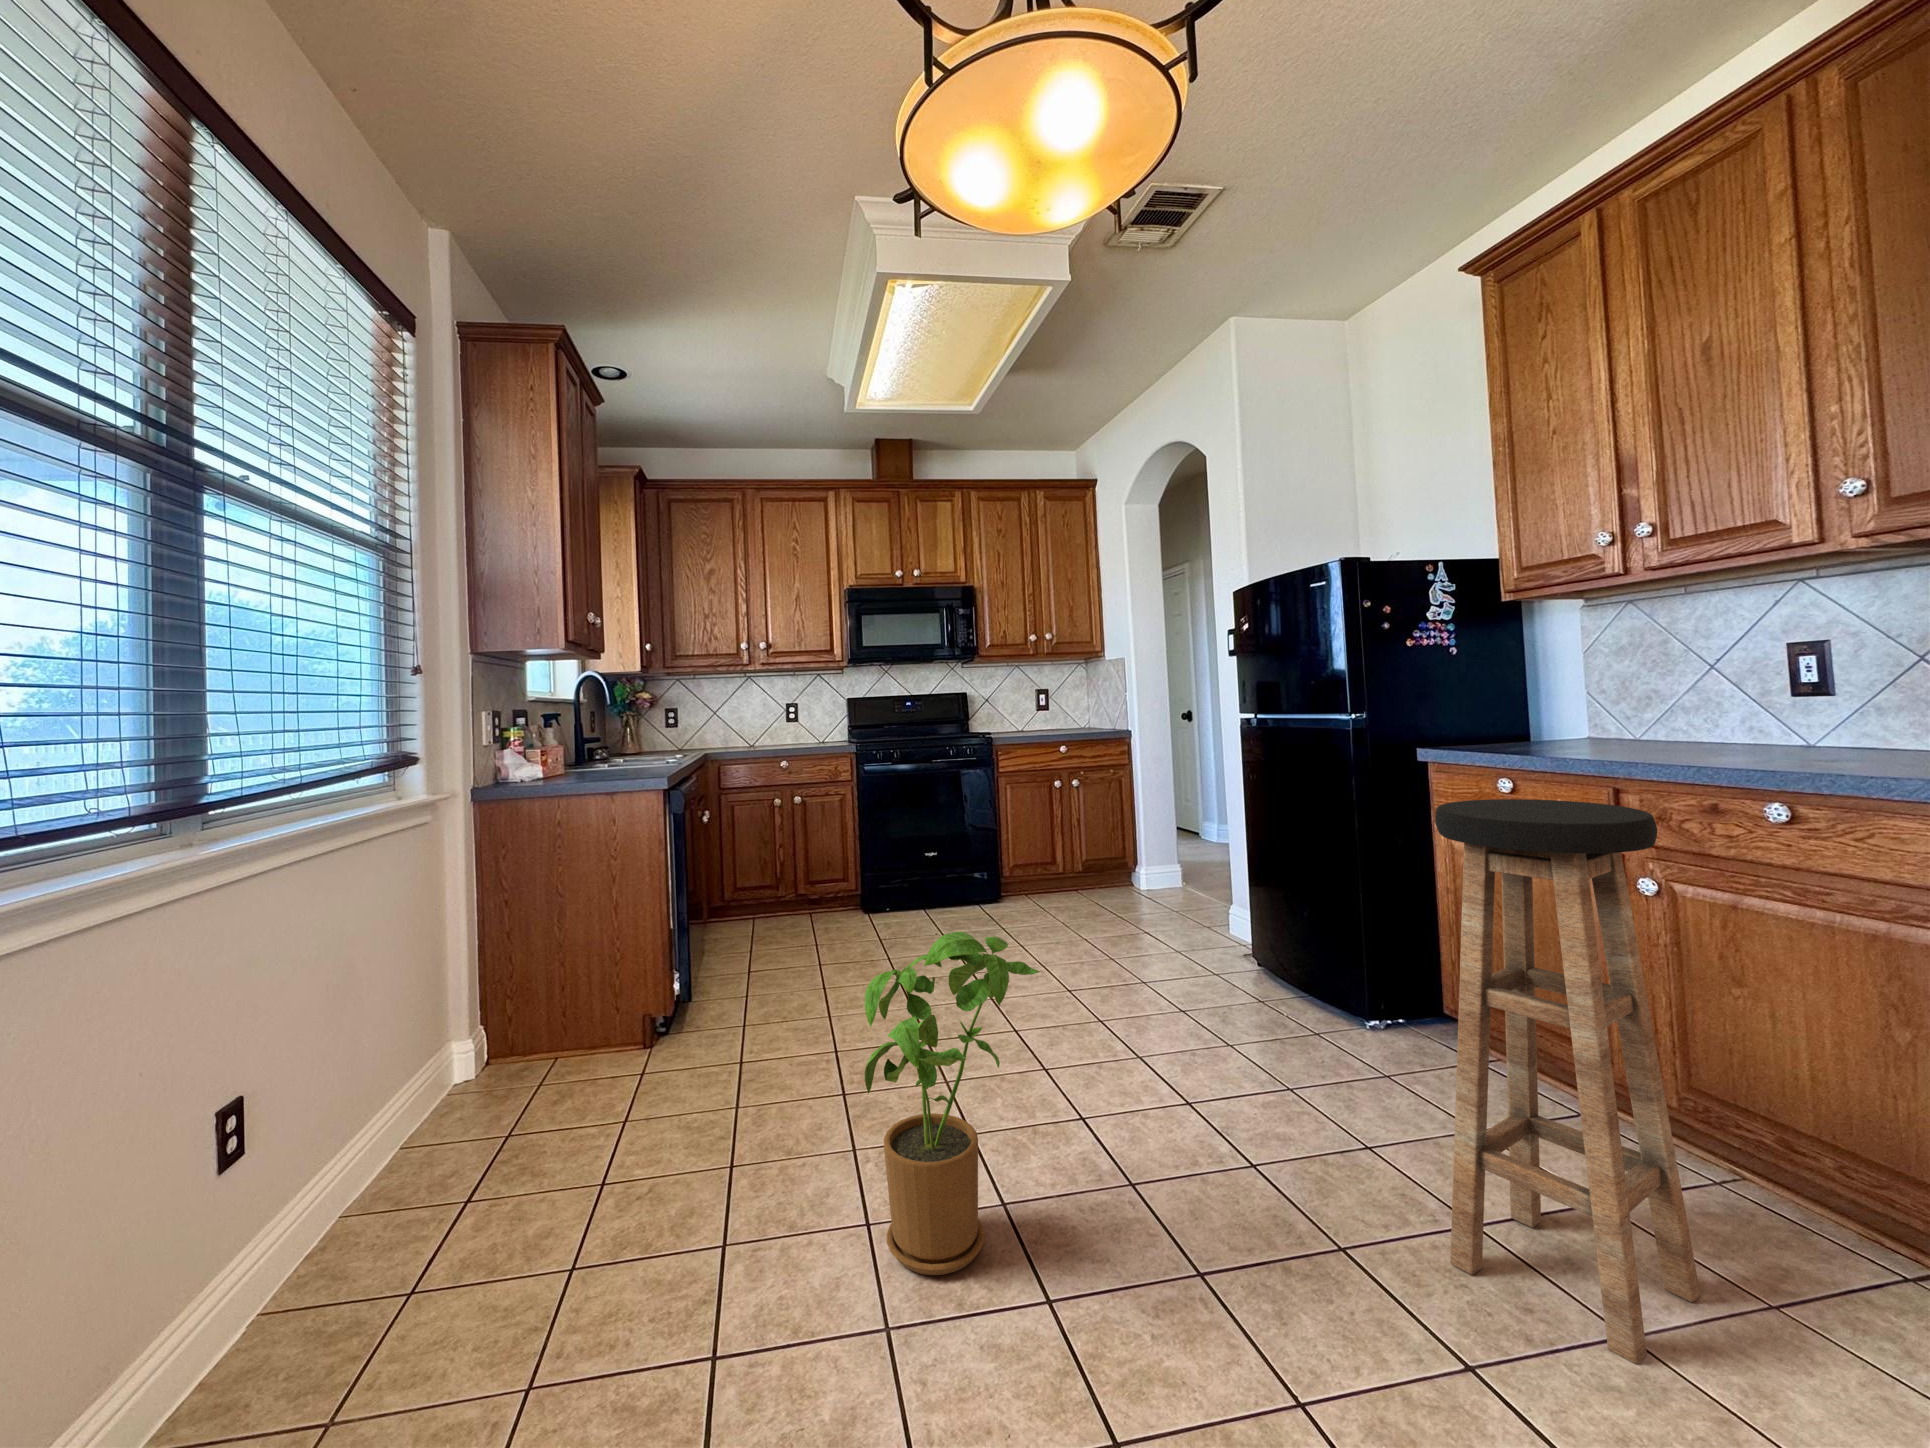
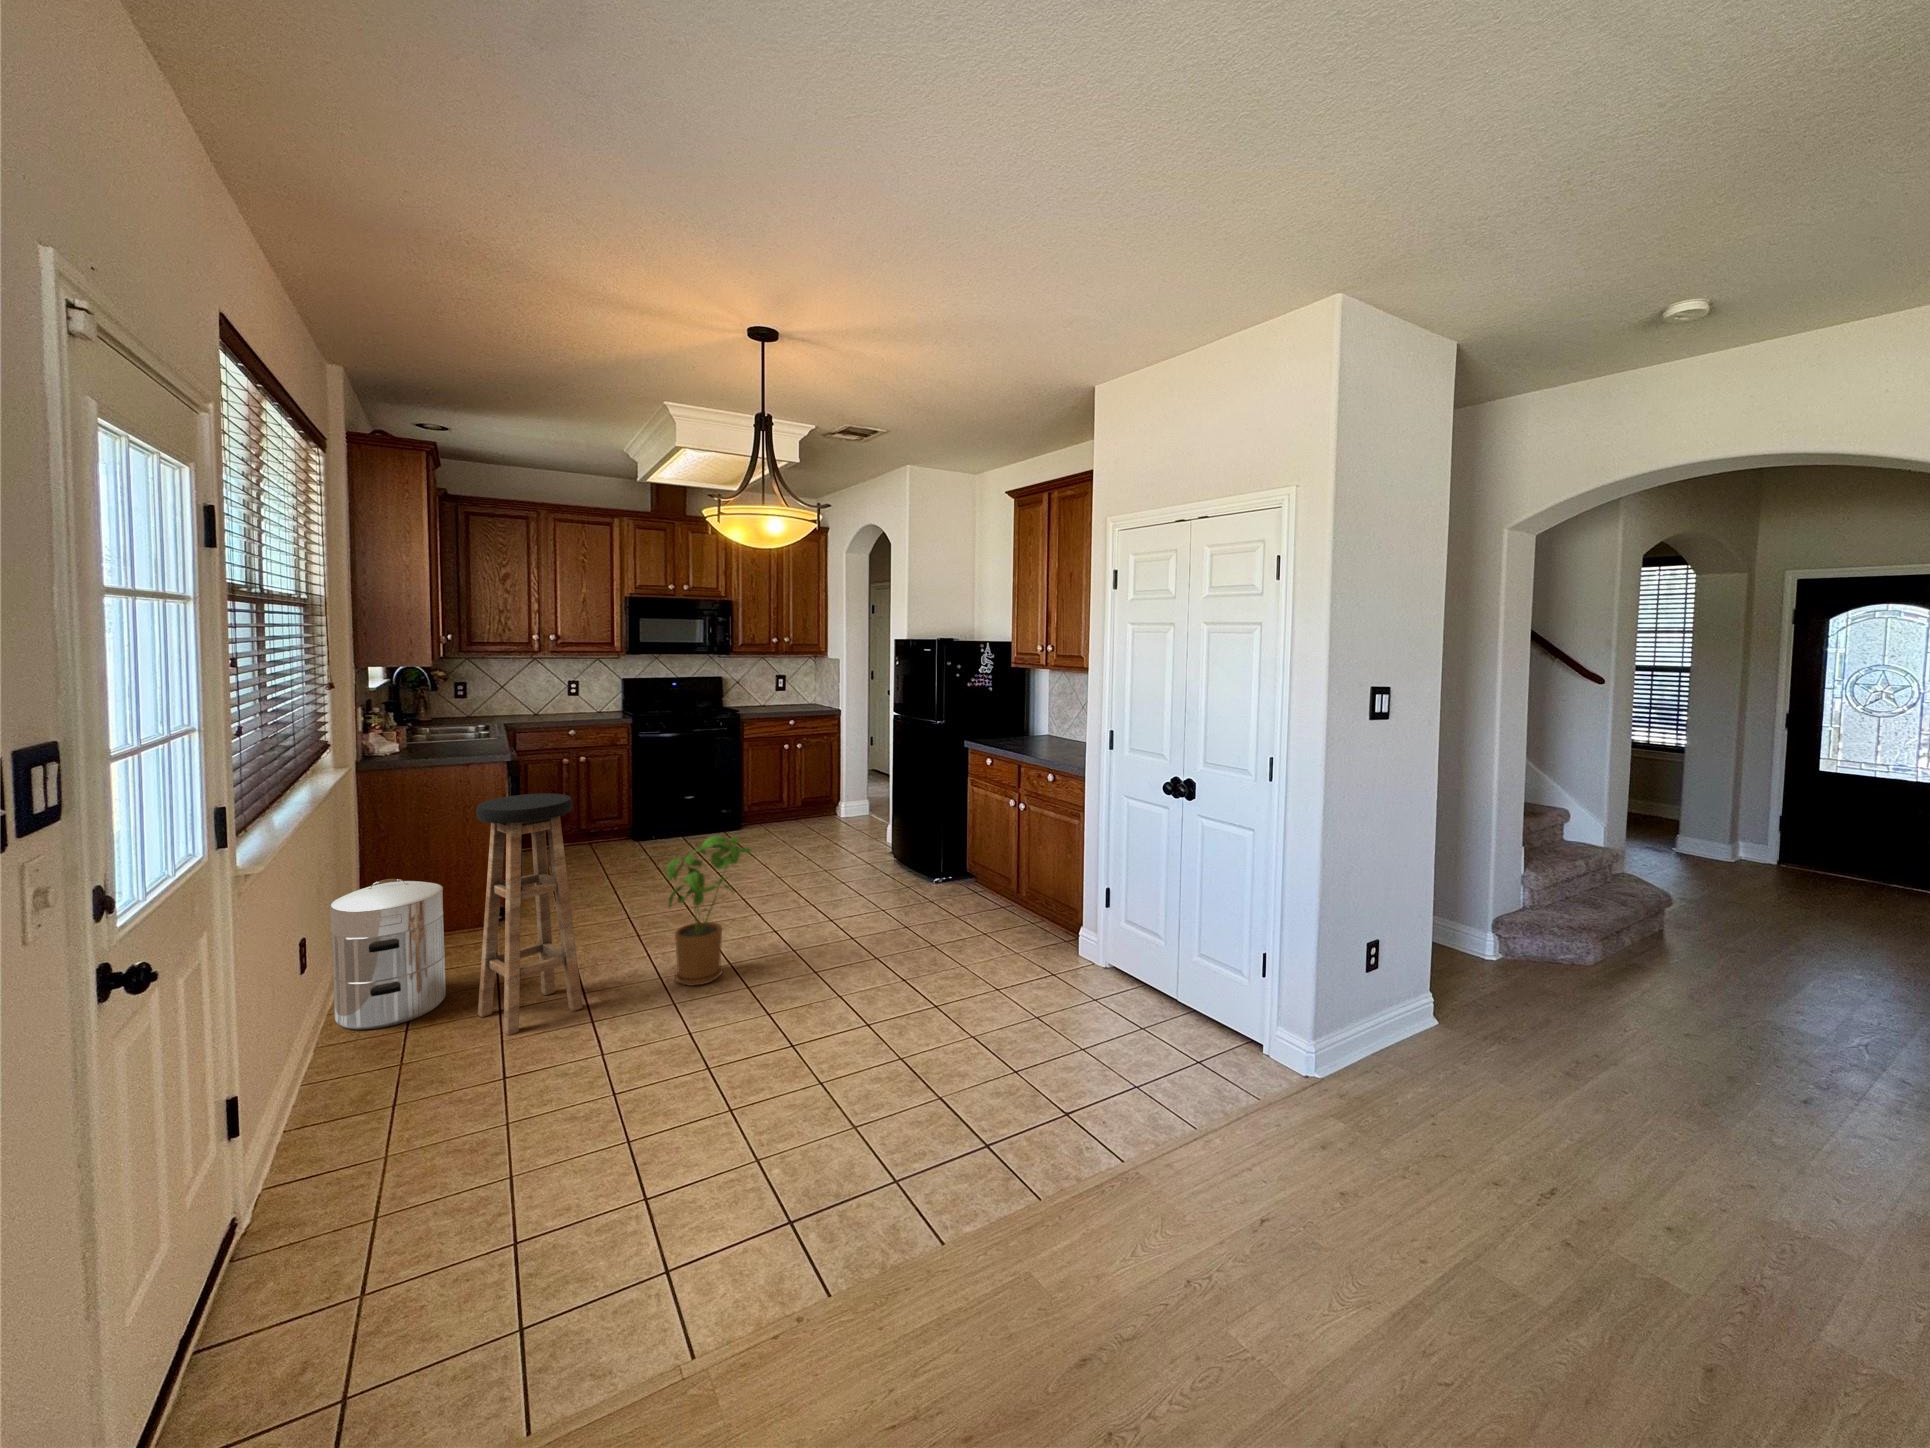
bar stool: present [1435,799,1700,1364] -> present [476,794,583,1035]
waste bin: none [330,979,517,1268] -> present [330,879,446,1030]

